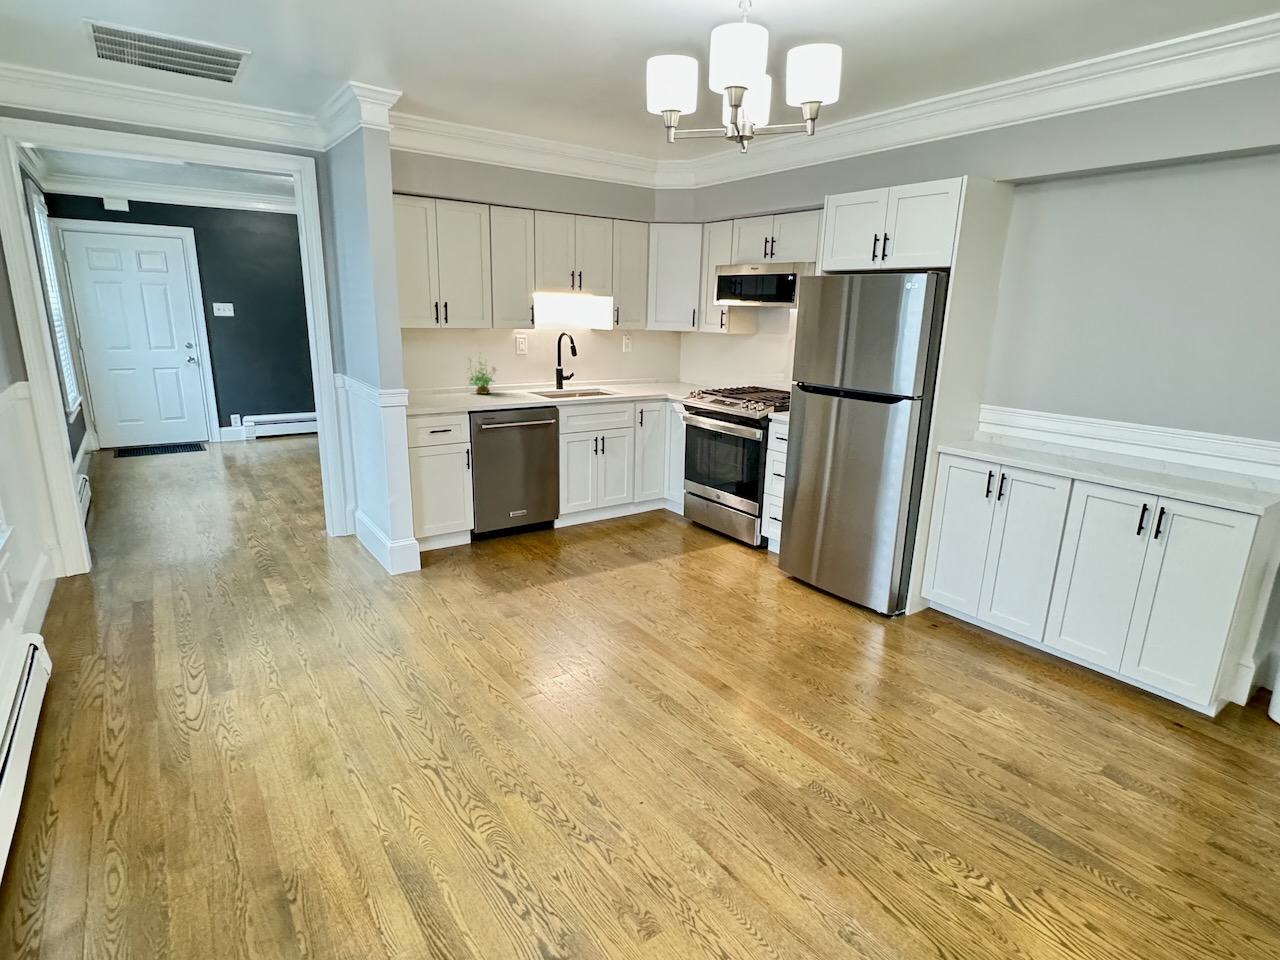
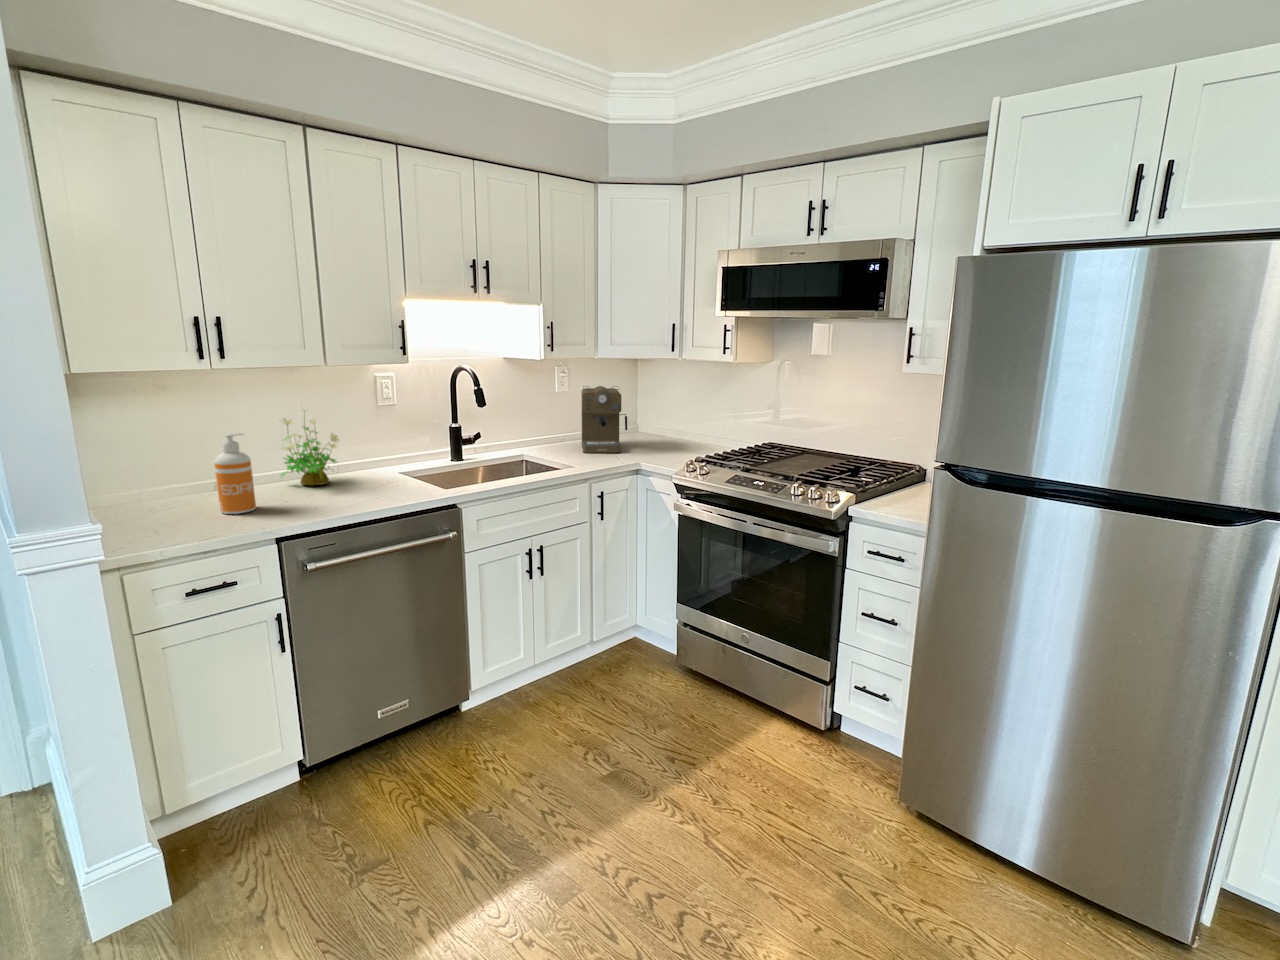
coffee maker: none [636,348,665,390] -> present [582,386,627,453]
soap dispenser: none [440,361,457,401] -> present [214,433,256,514]

